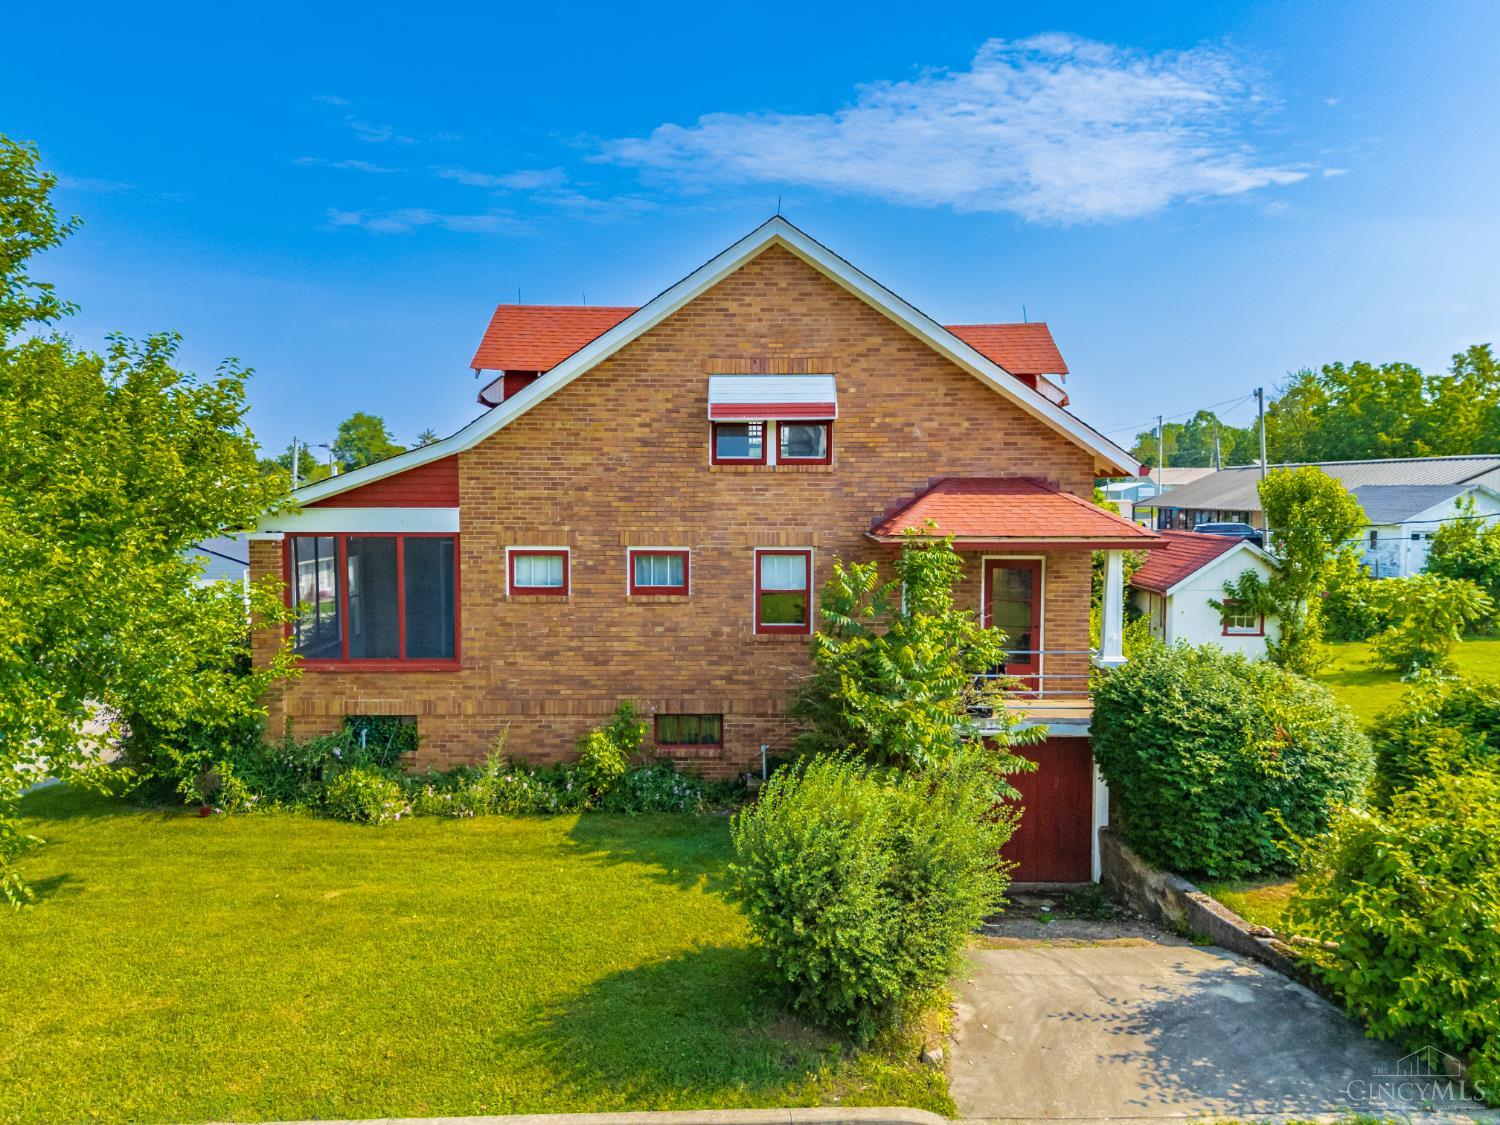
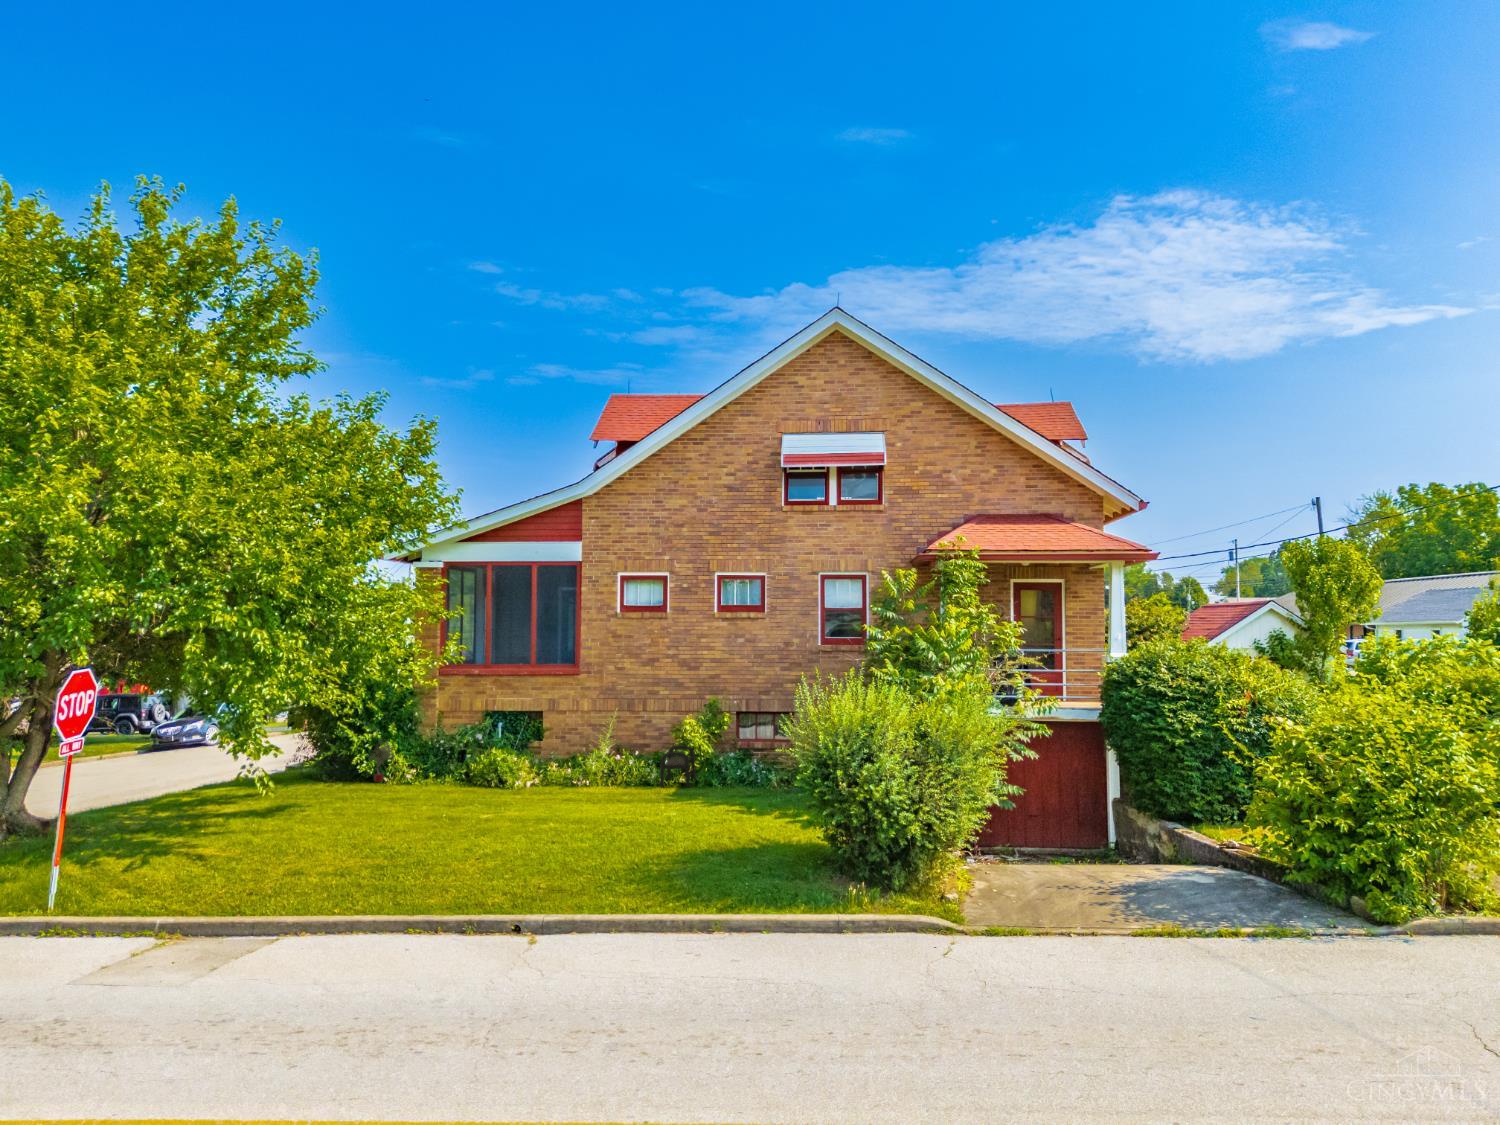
bench: none [558,762,605,820] -> present [660,745,696,788]

